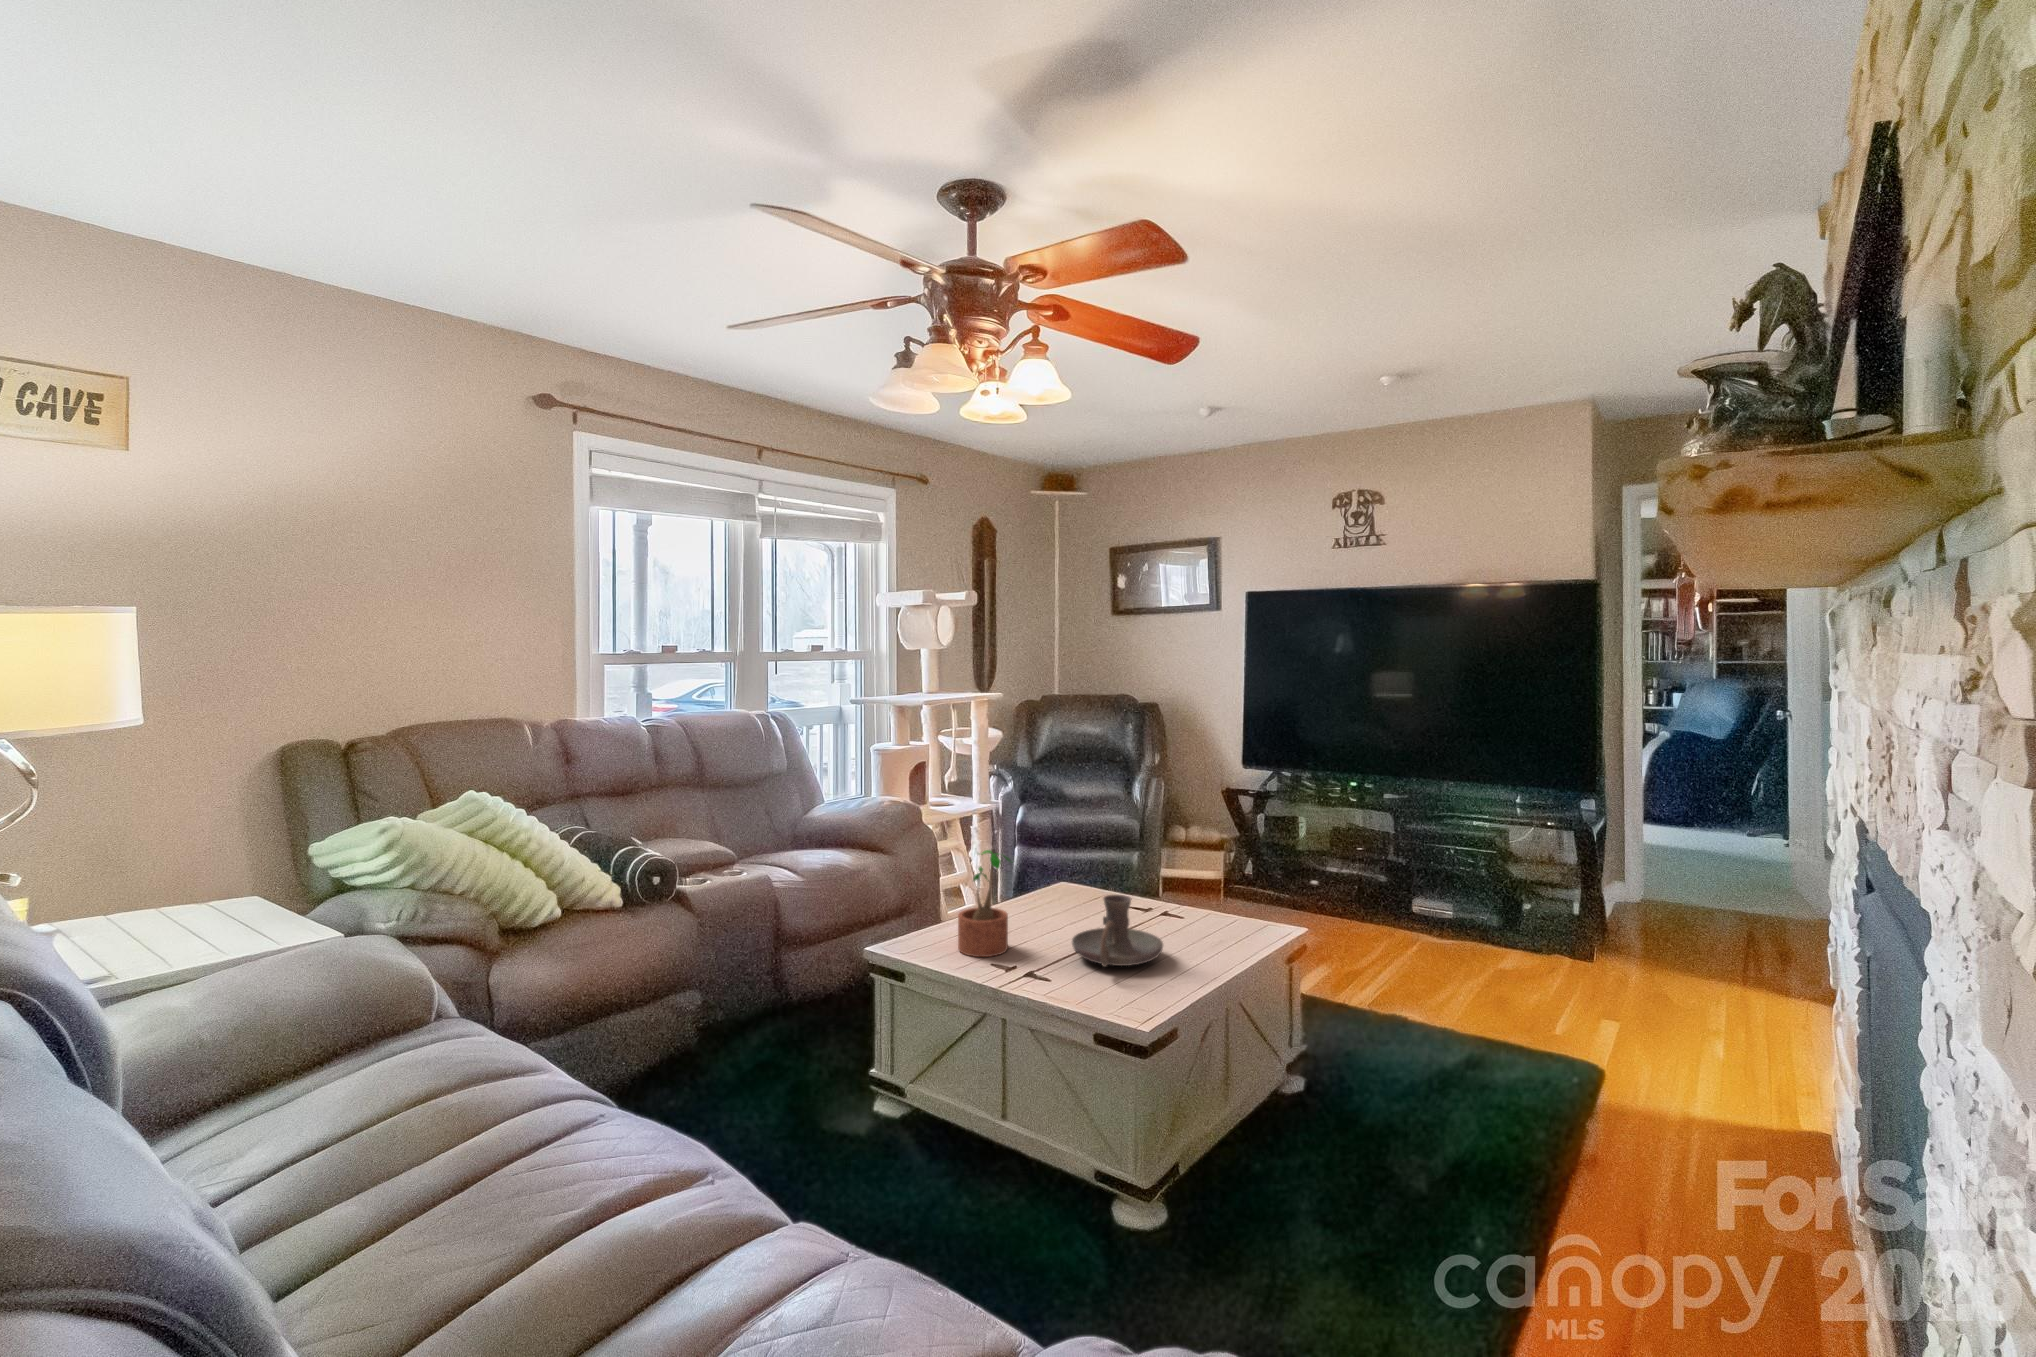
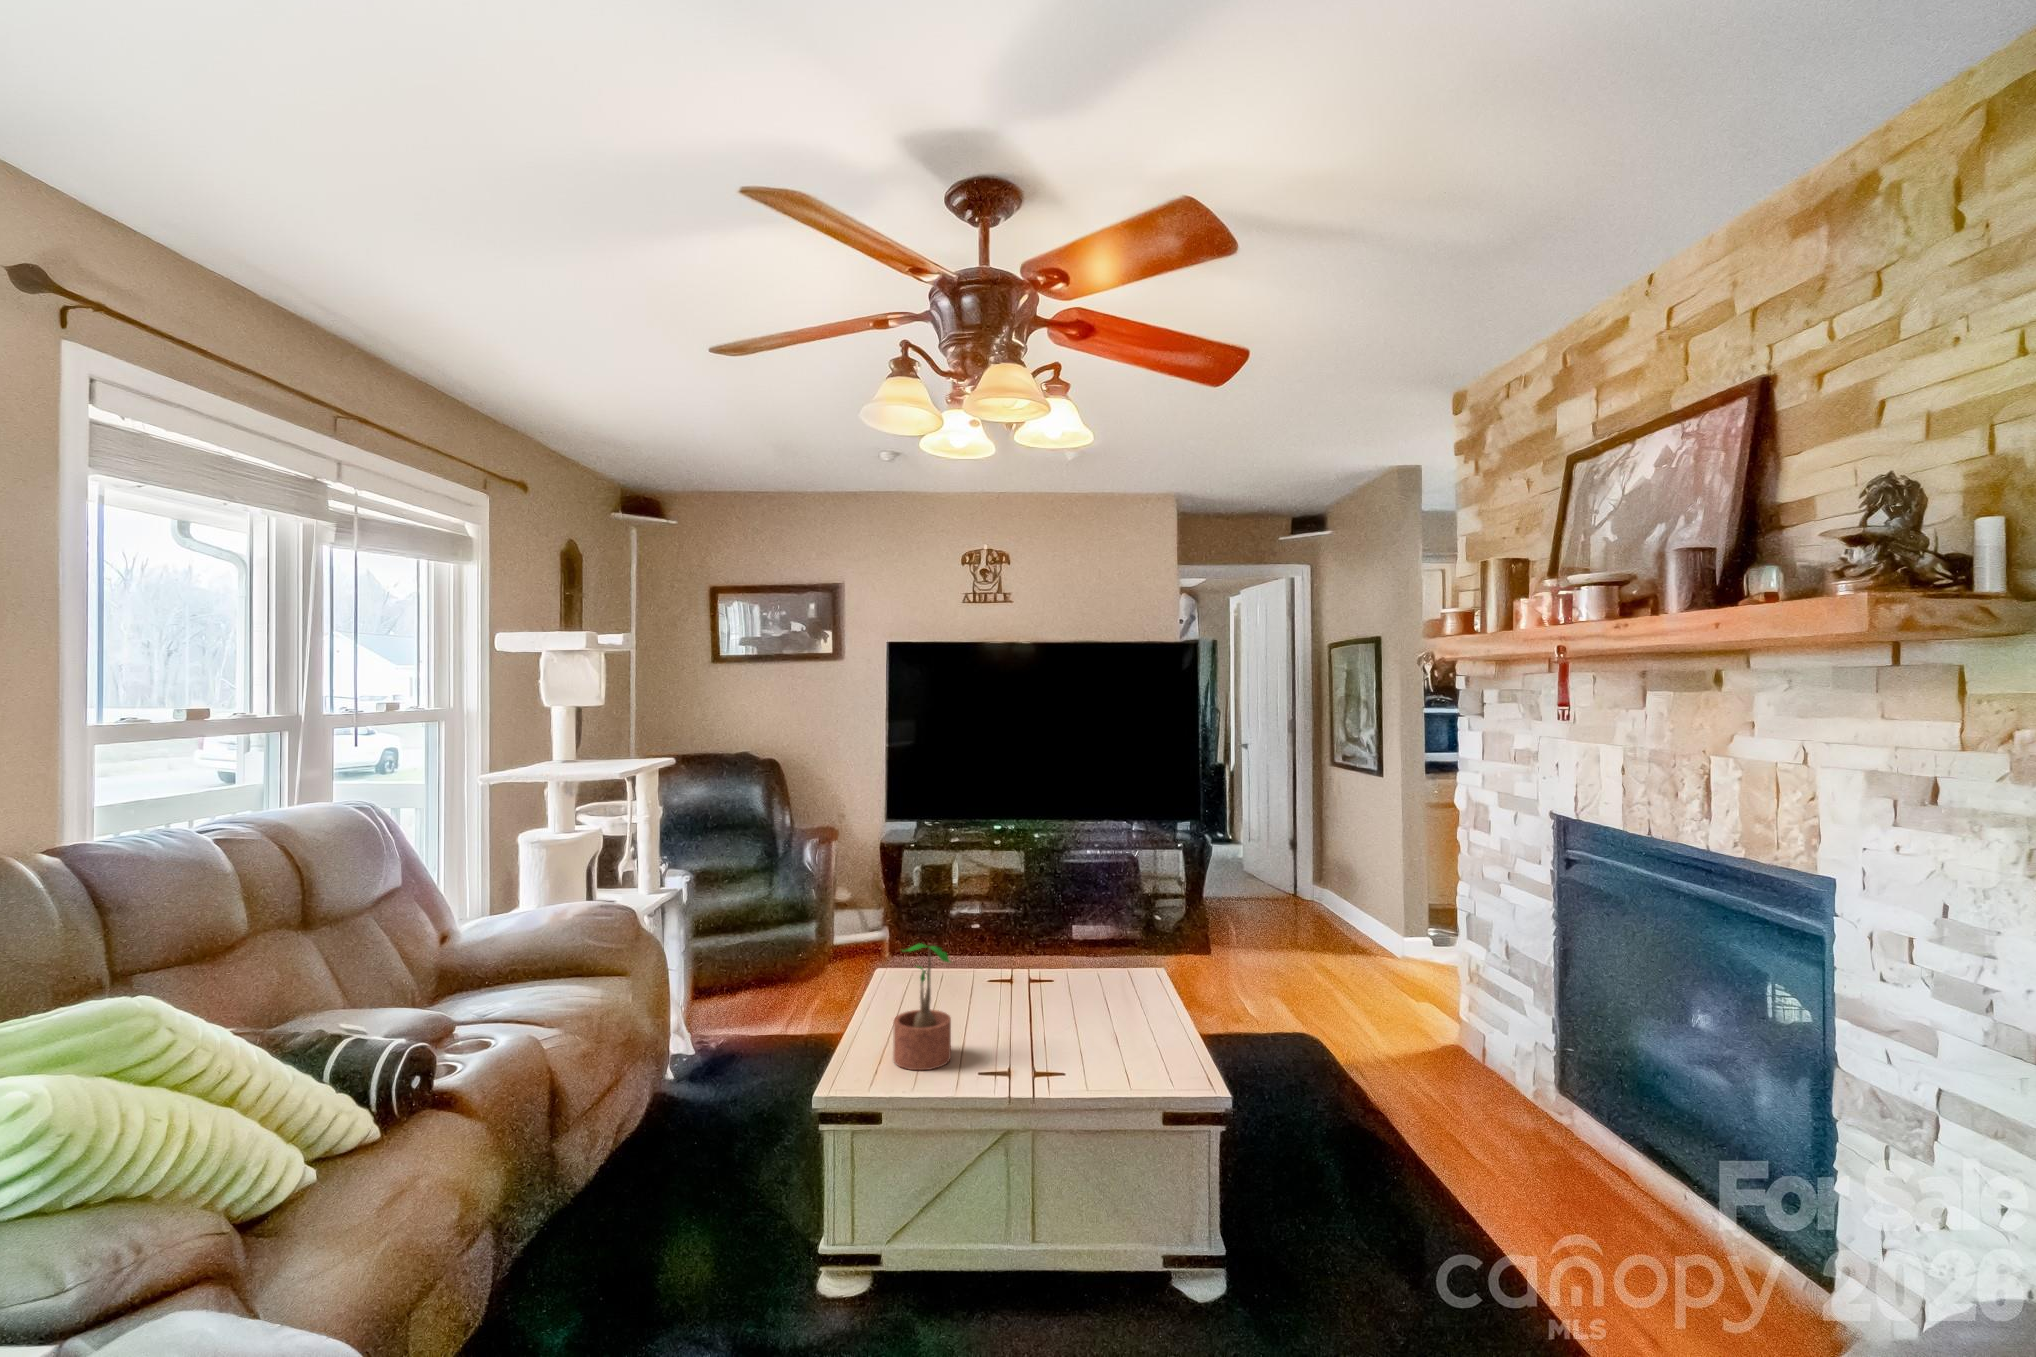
candle holder: present [1072,895,1163,967] -> none [1010,967,1104,1044]

